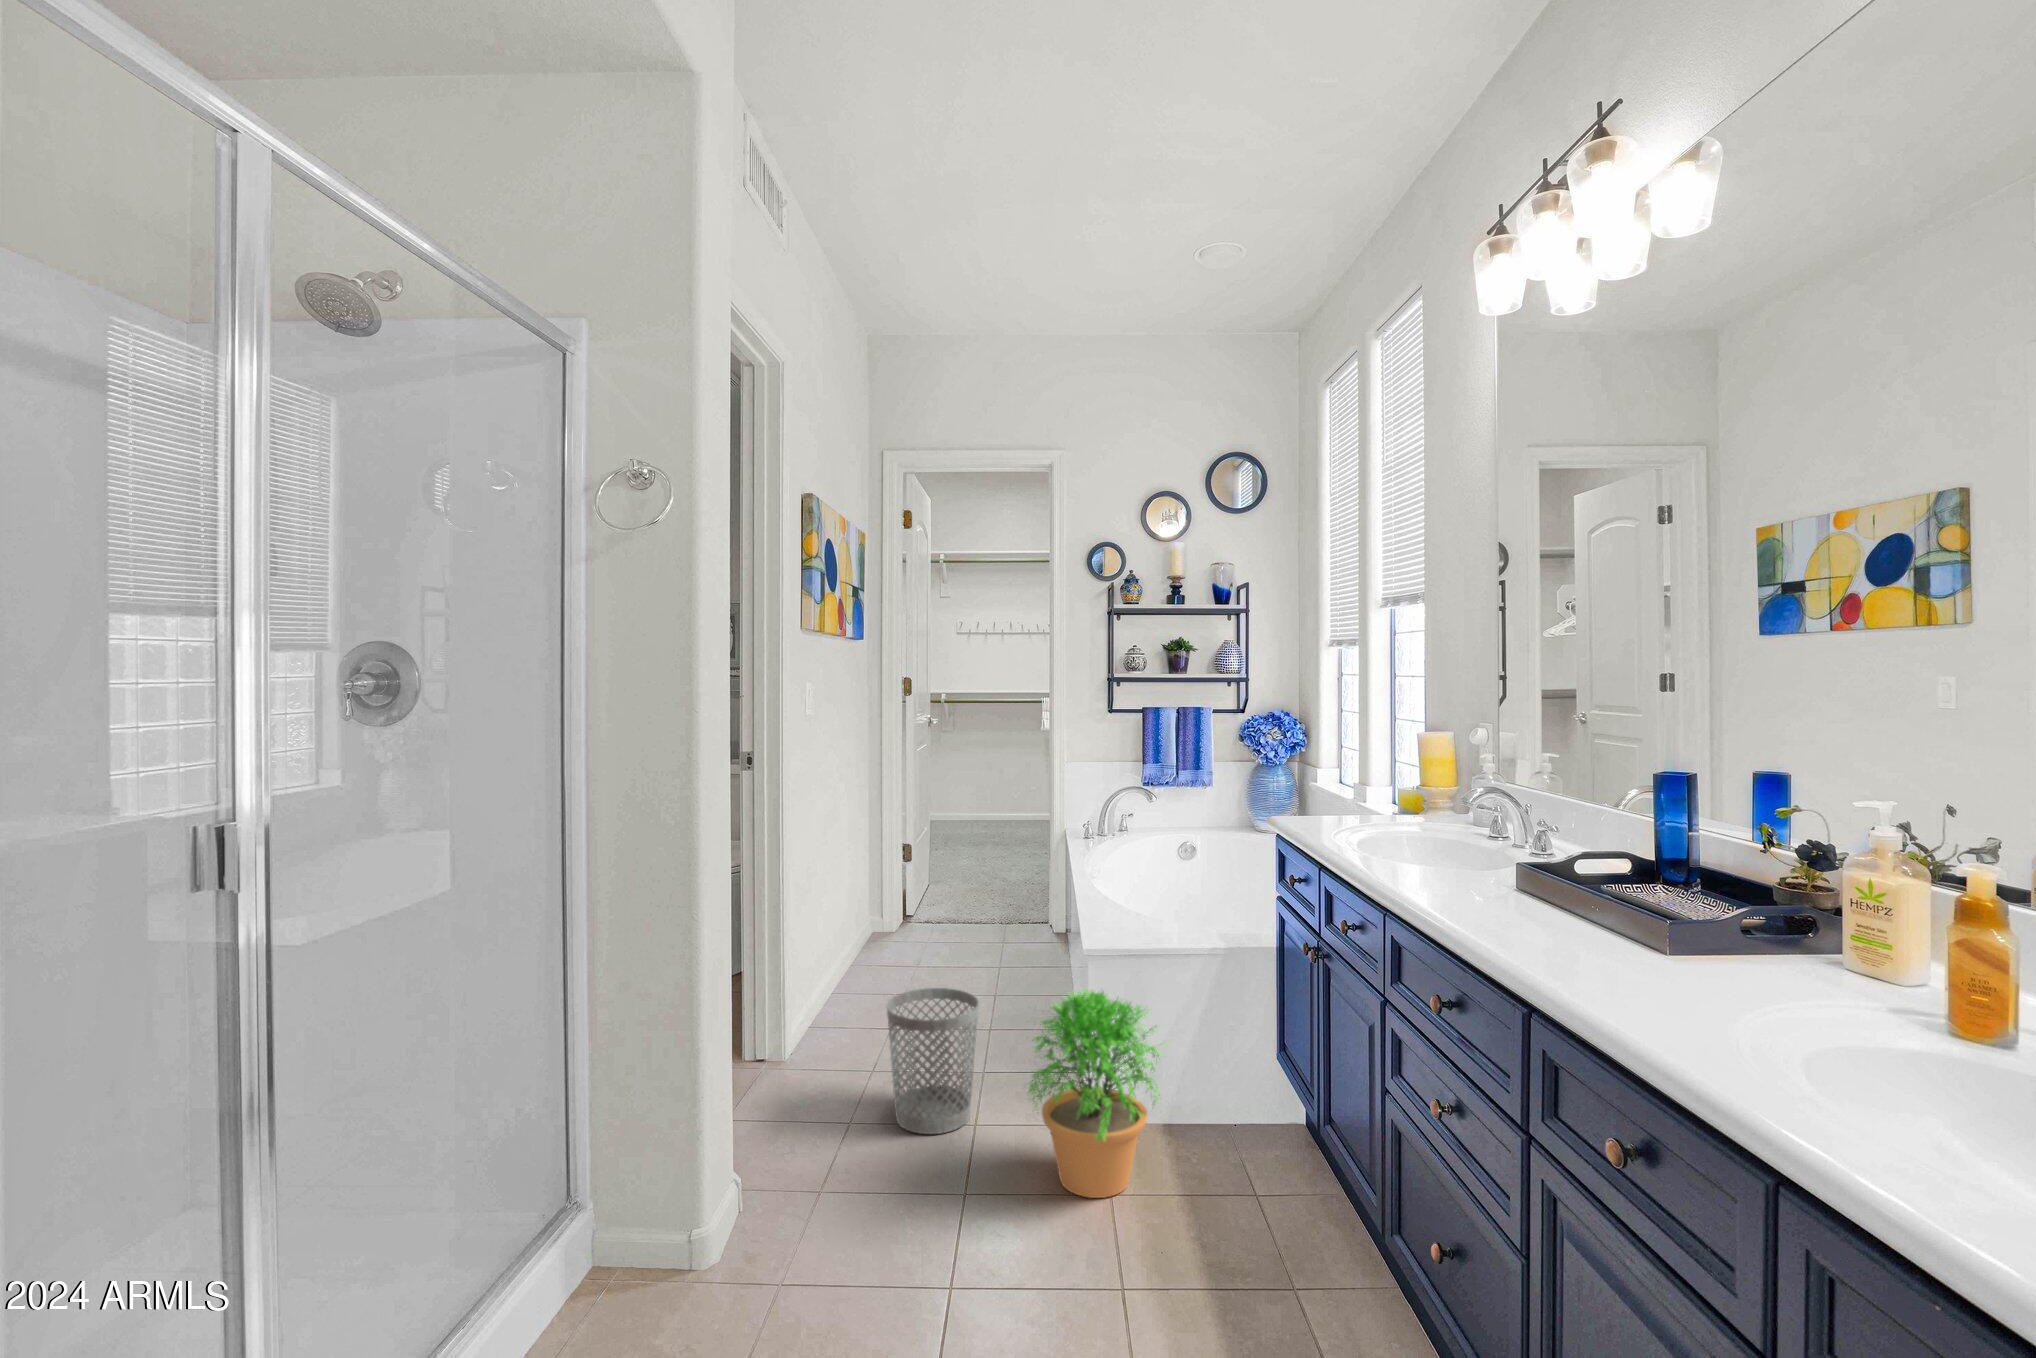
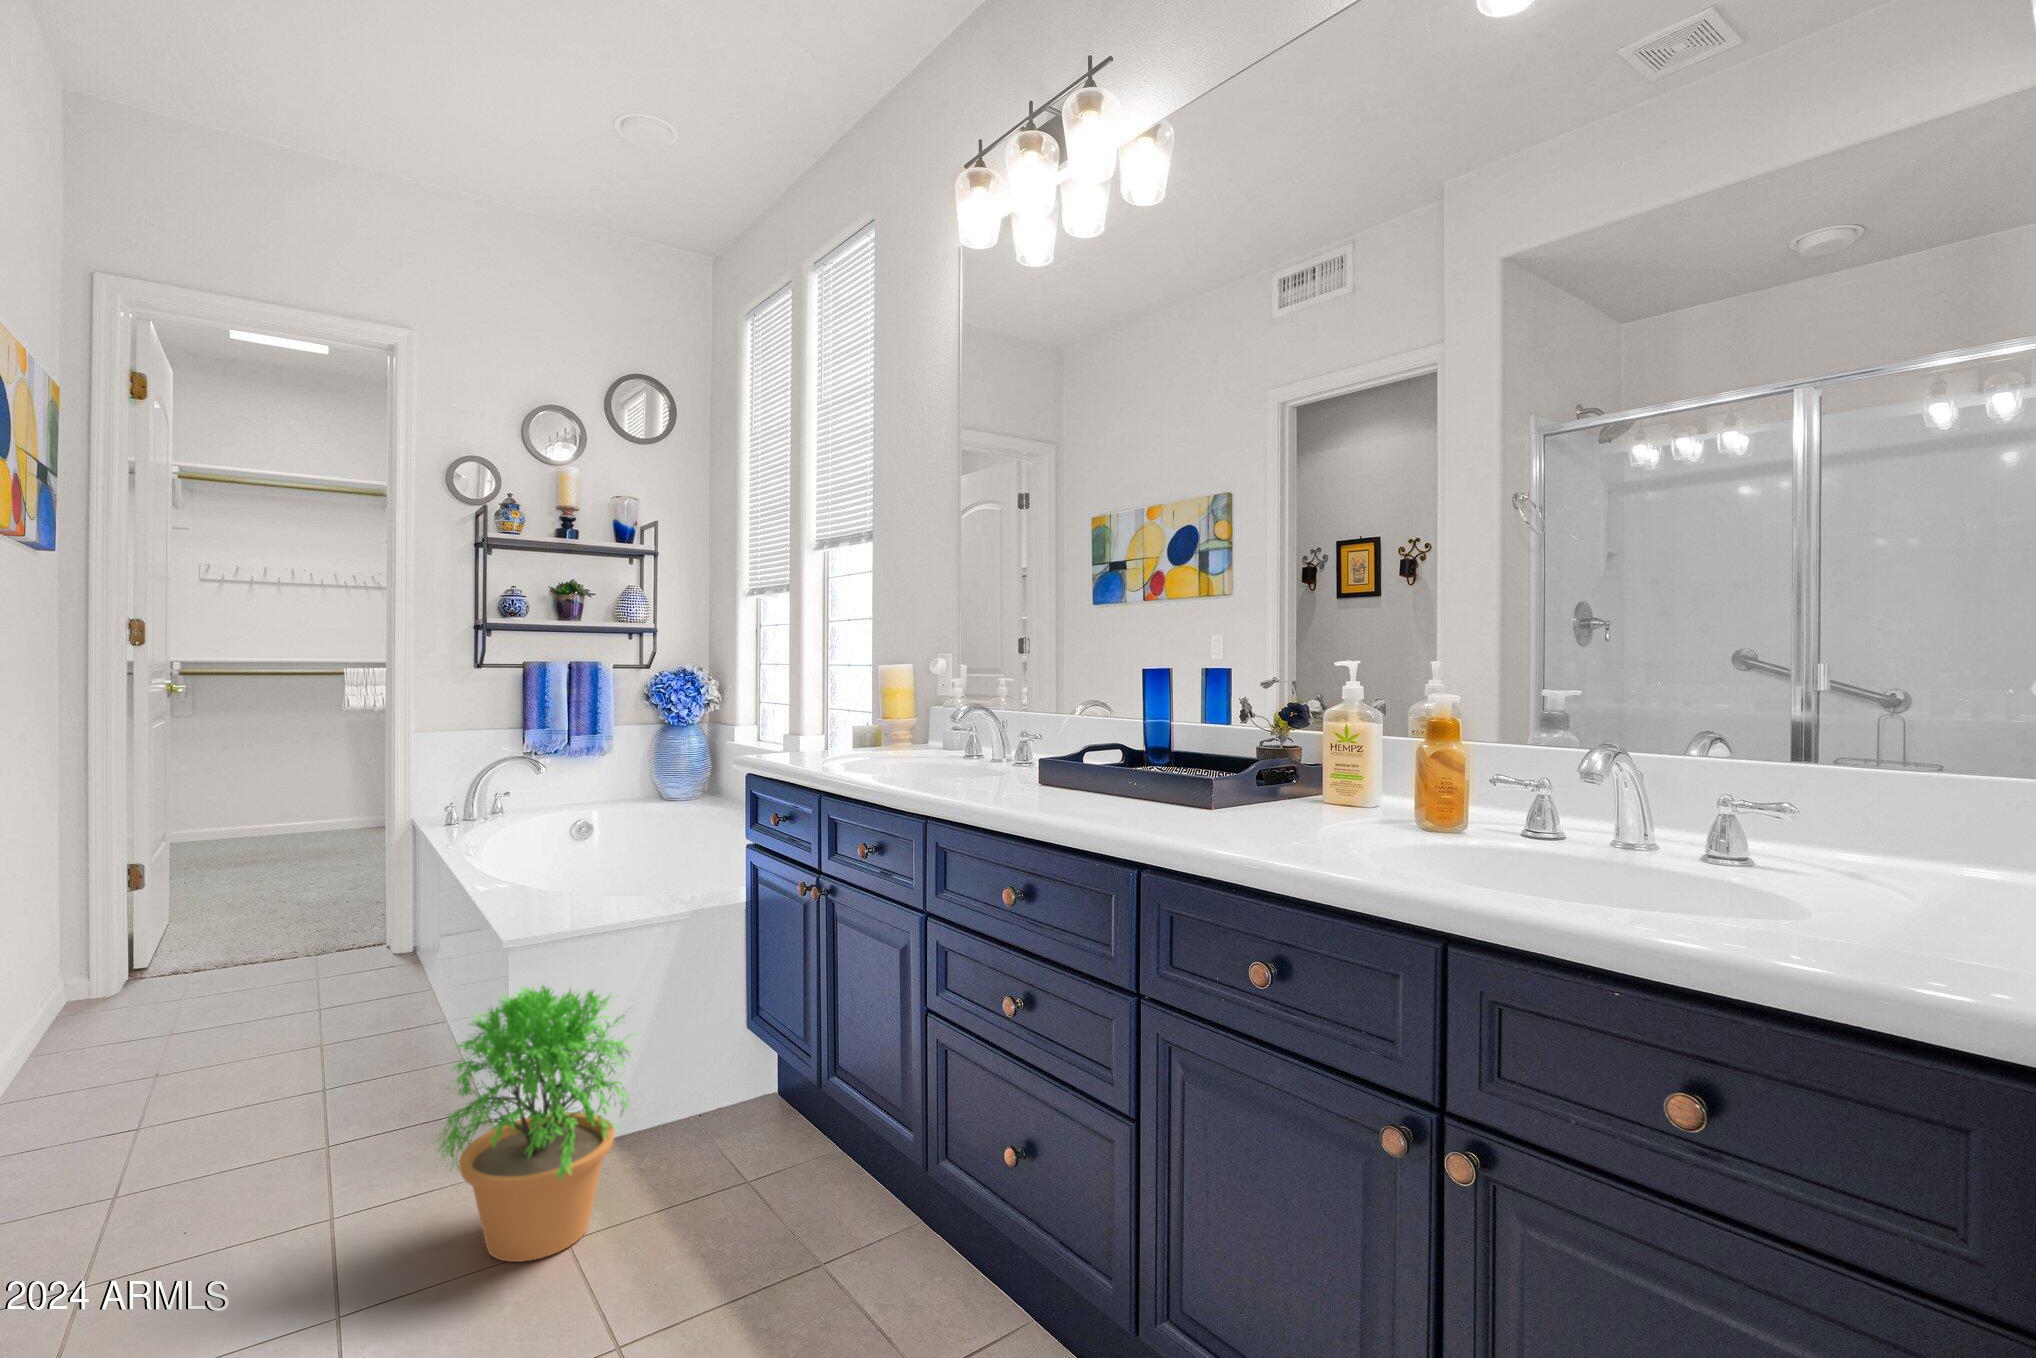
wastebasket: present [887,988,979,1134] -> none [152,1038,332,1271]

